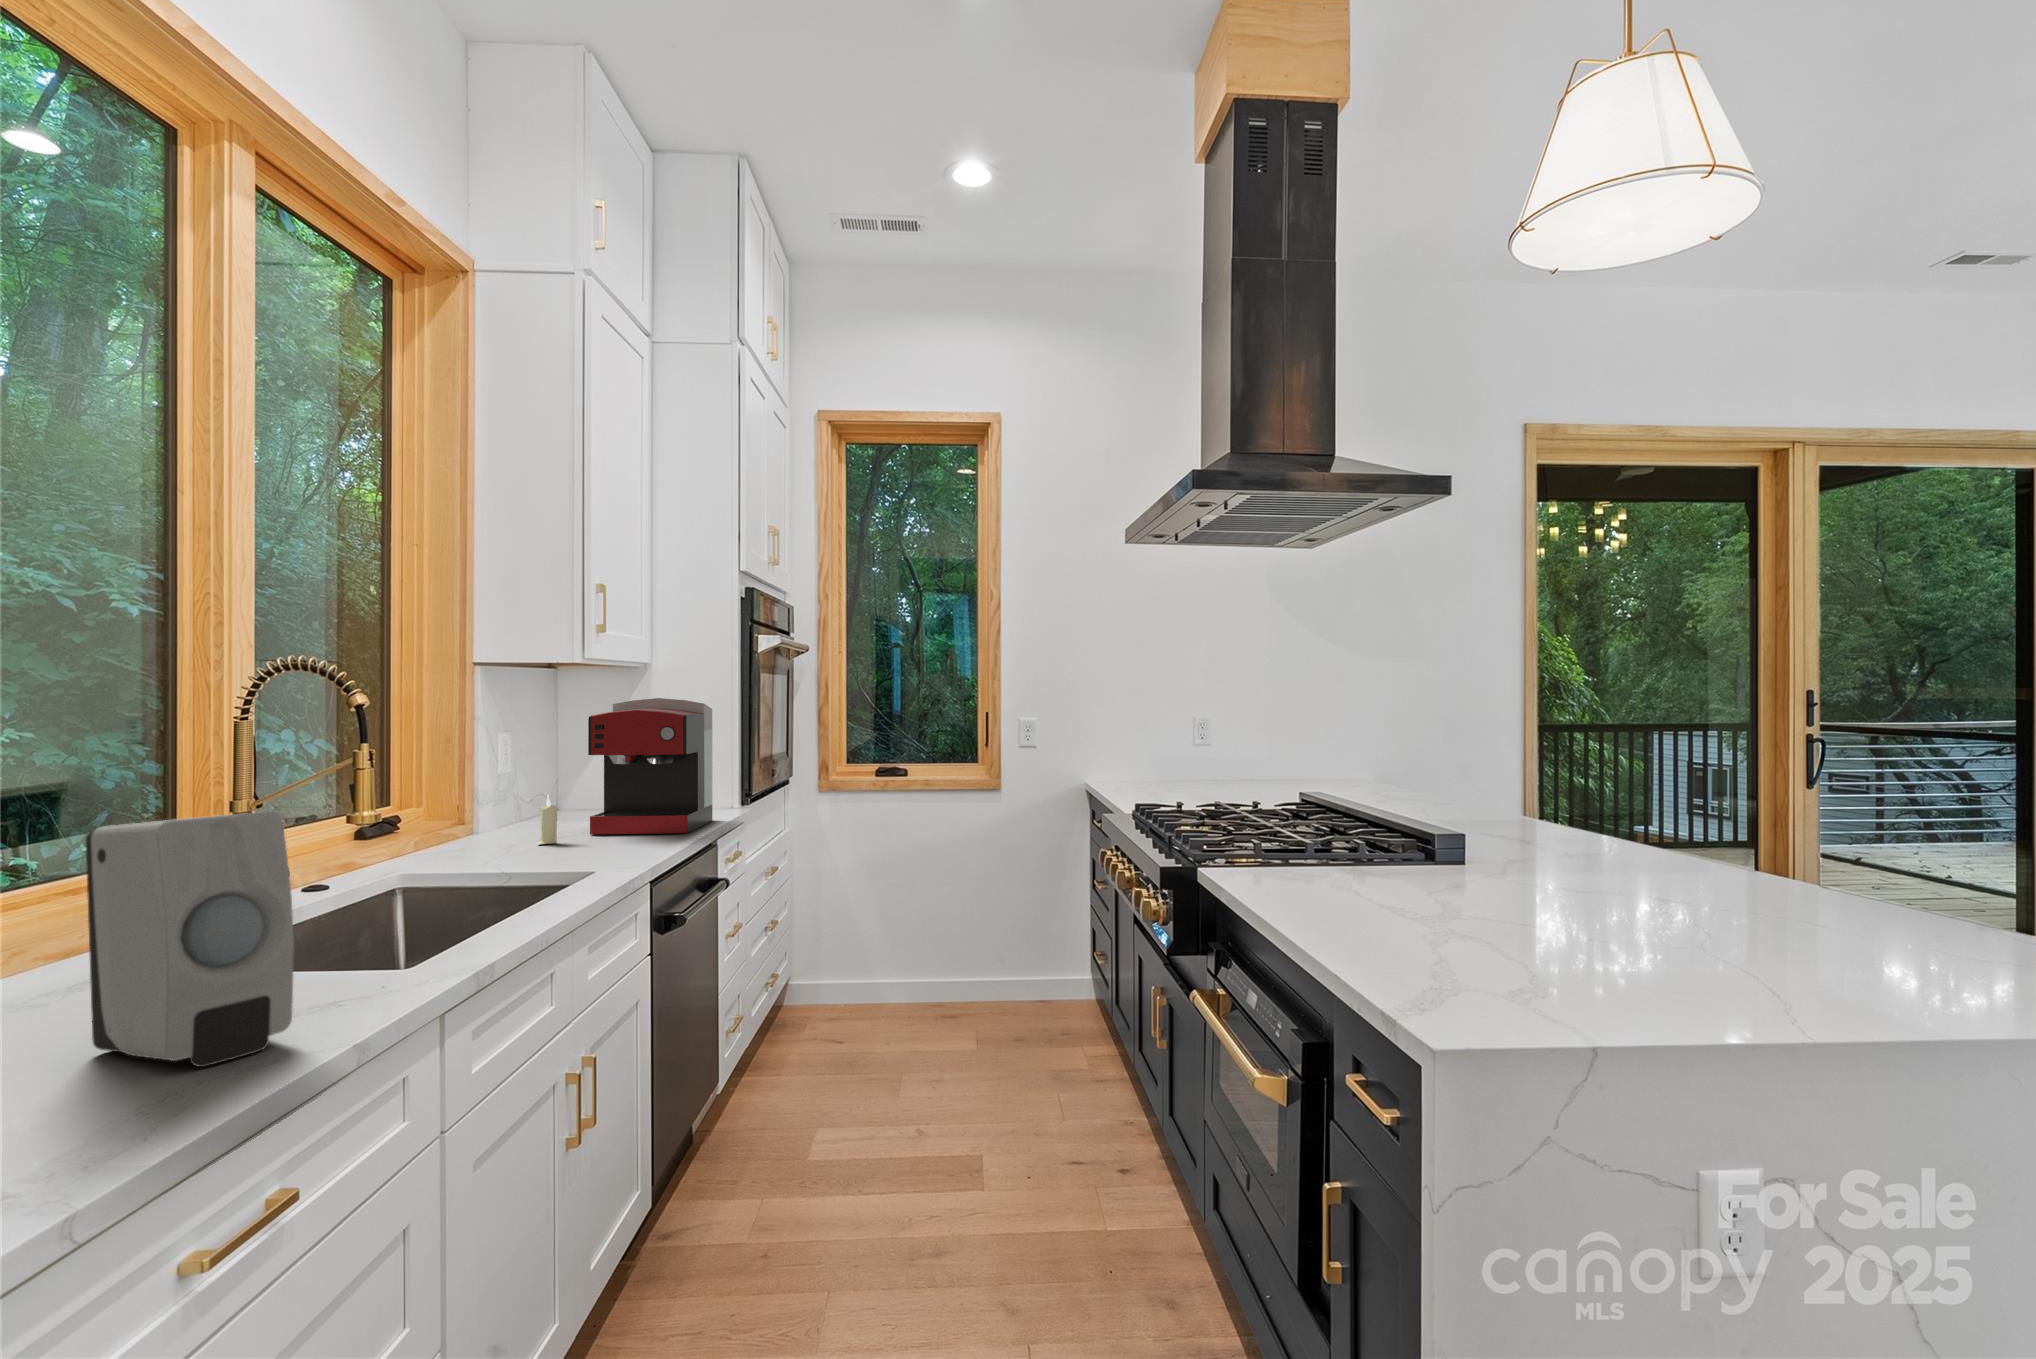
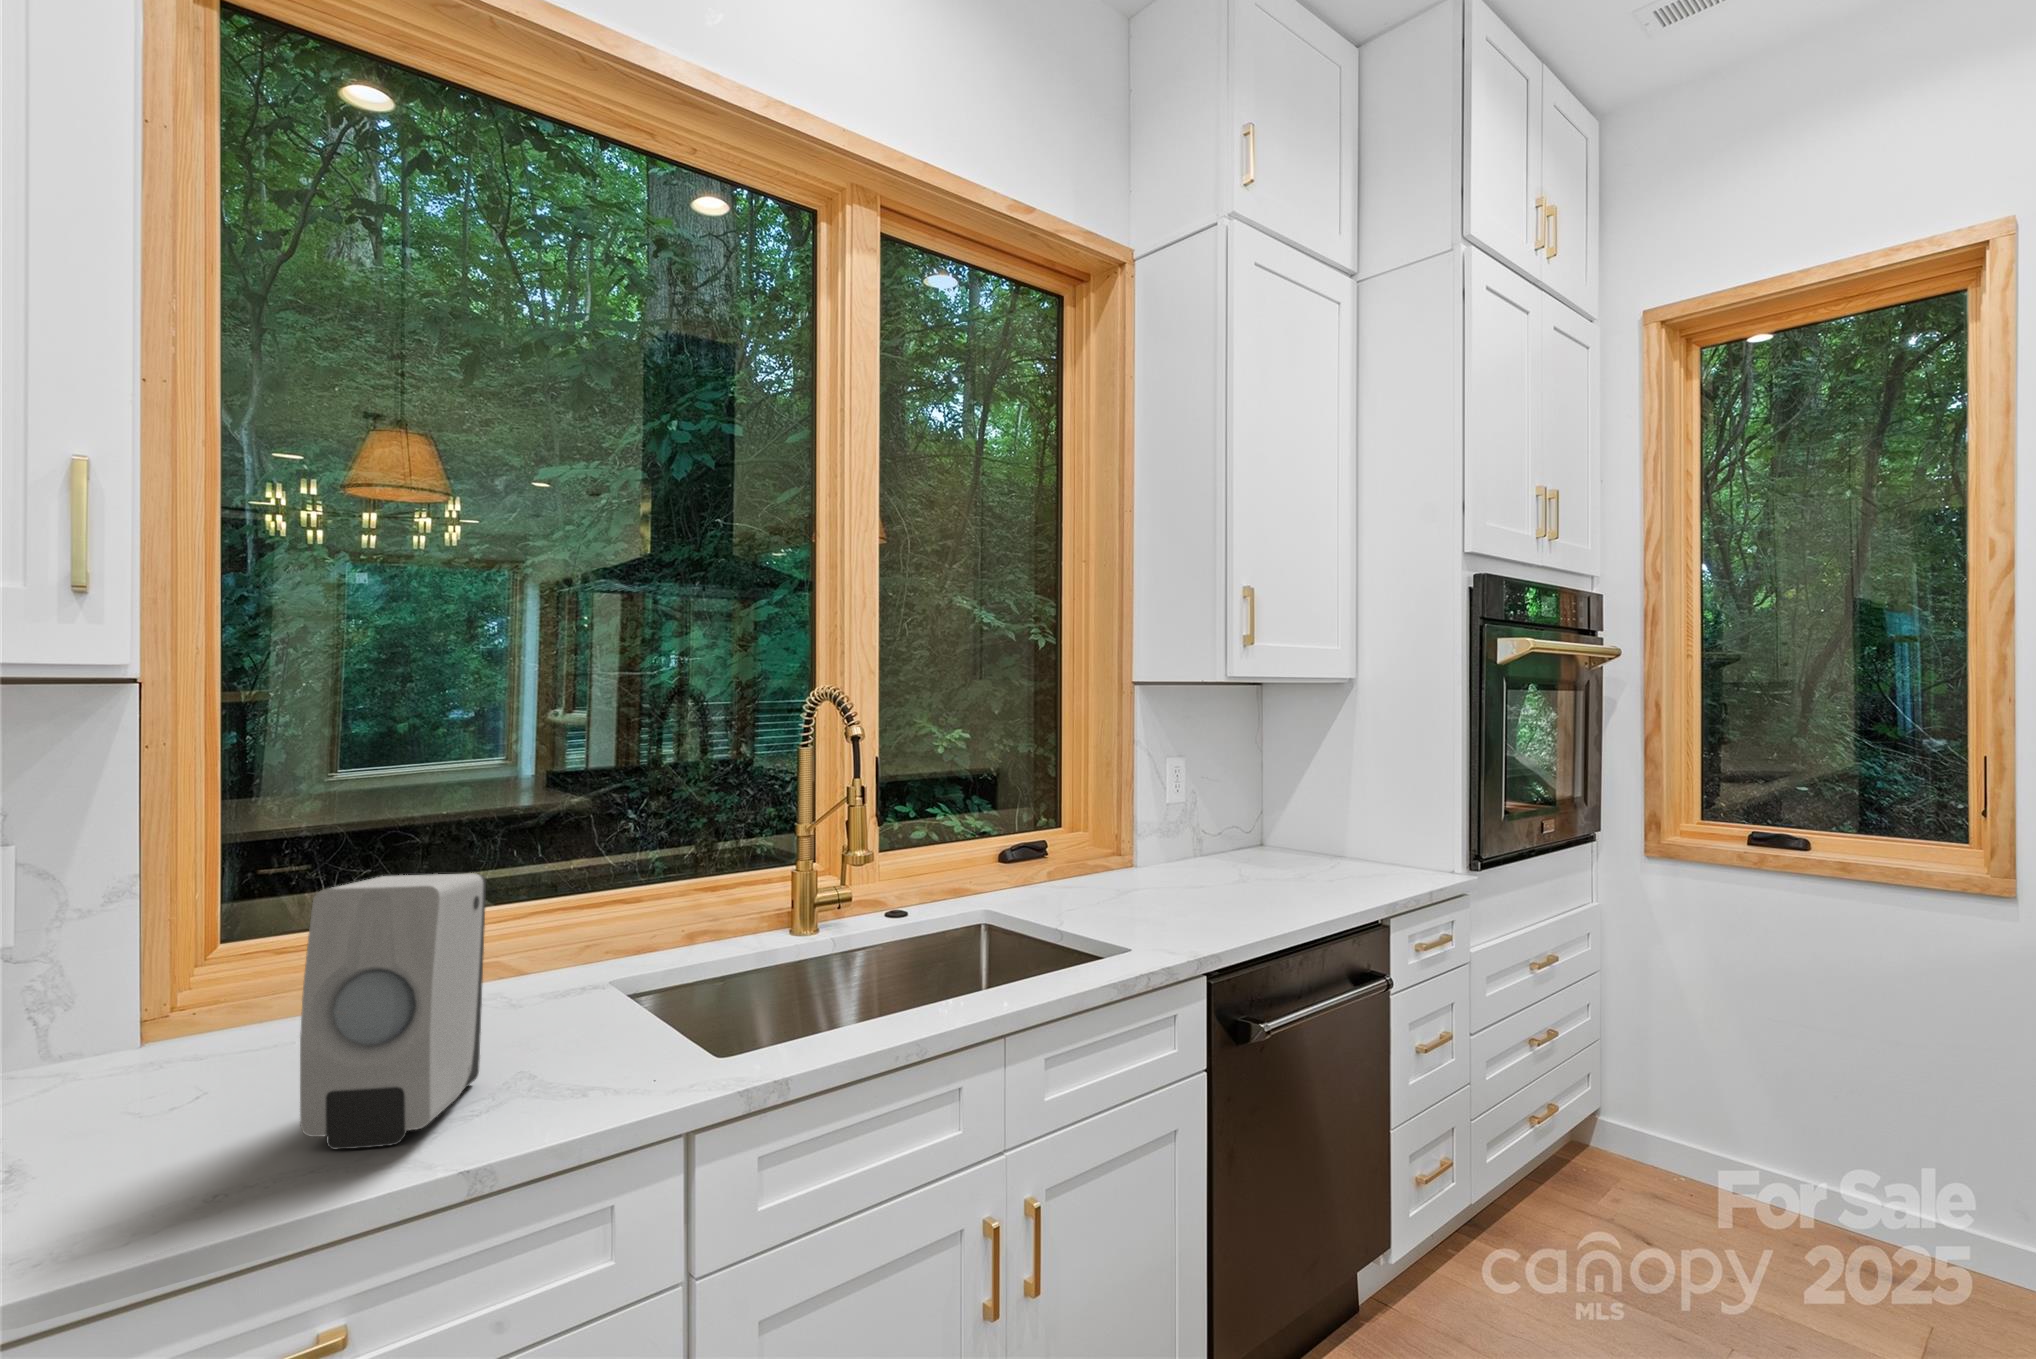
coffee maker: present [588,698,712,834] -> none [1220,727,1392,907]
candle: present [538,795,557,844] -> none [1149,837,1172,895]

